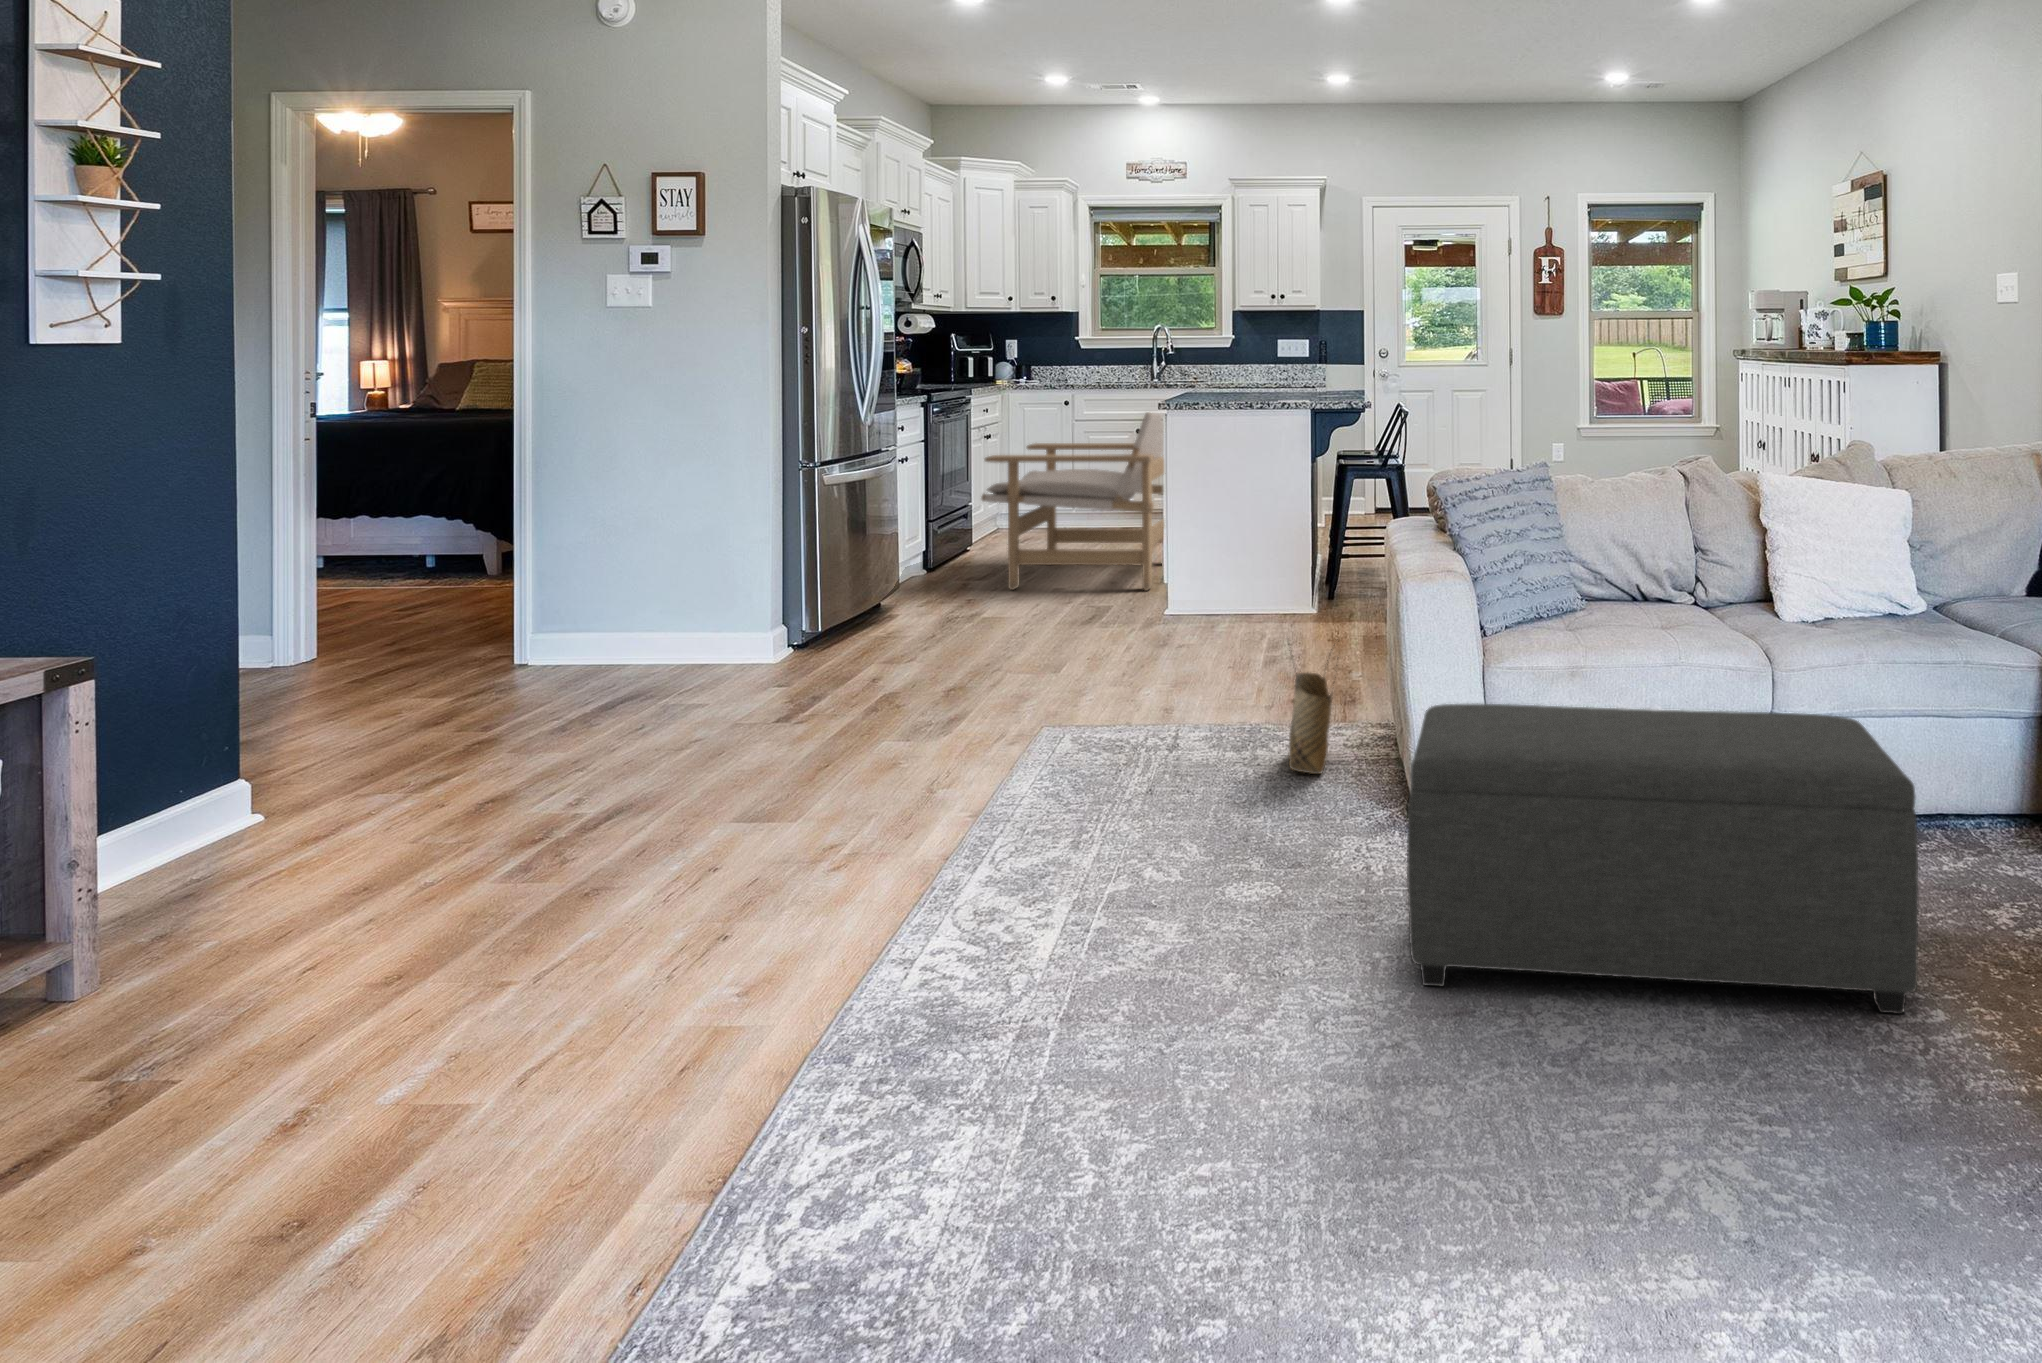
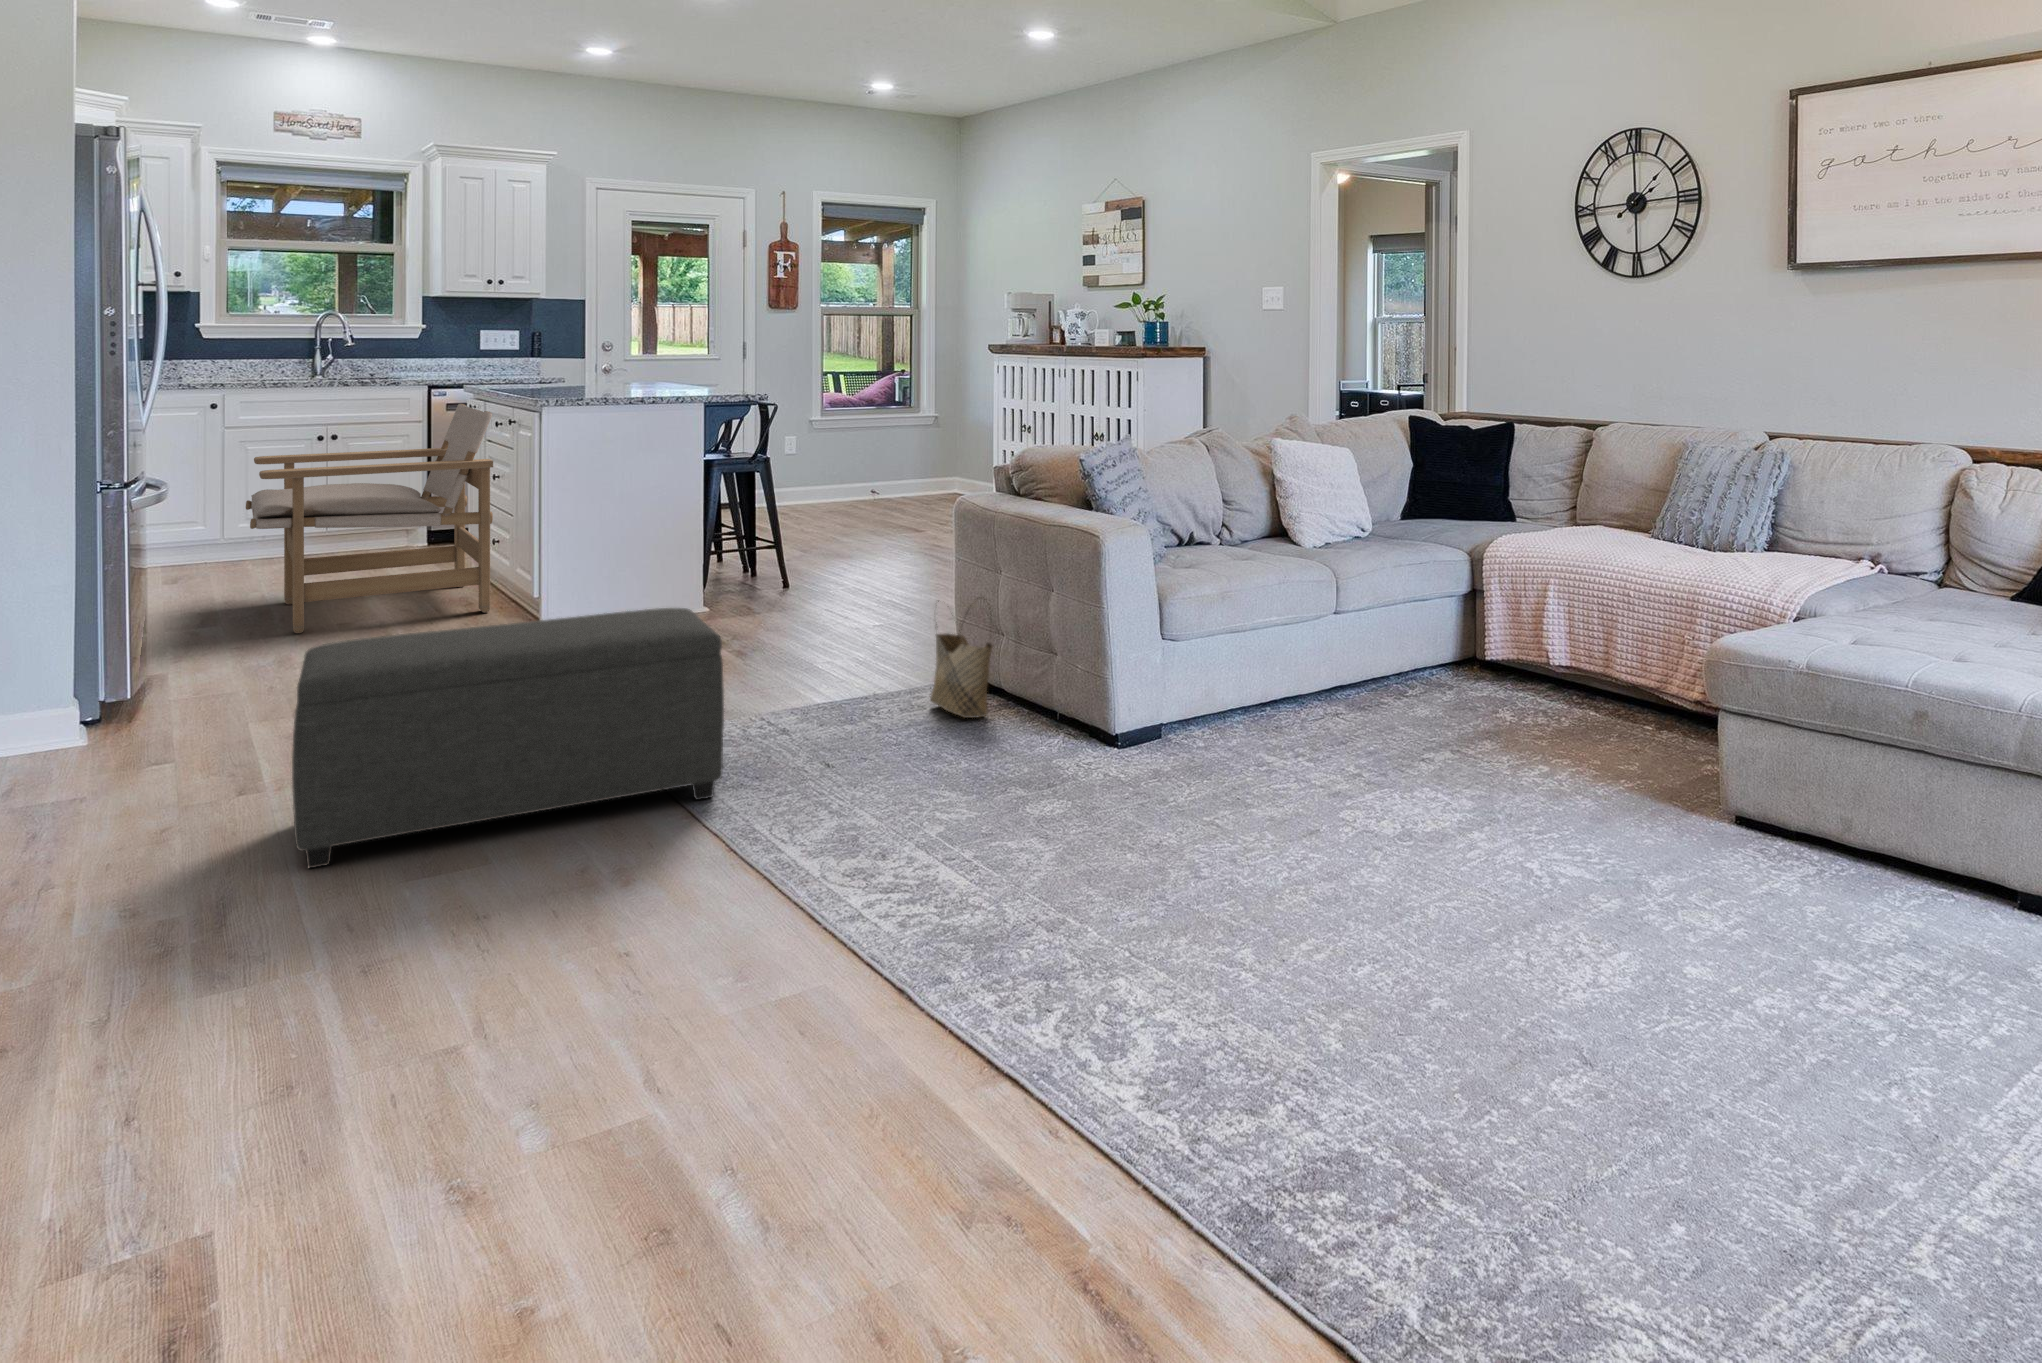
ottoman: present [1407,703,1918,1014] -> present [292,608,724,868]

